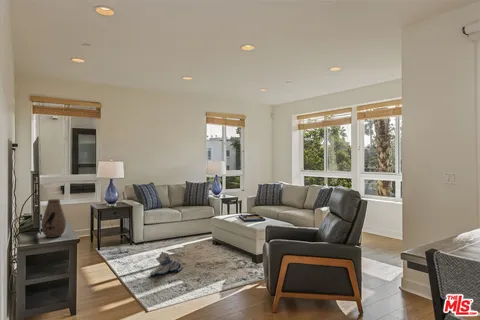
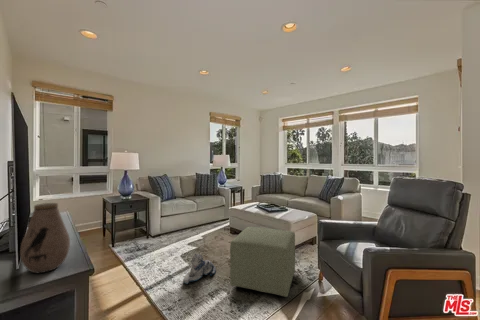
ottoman: none [187,232,251,286] -> present [230,227,295,297]

